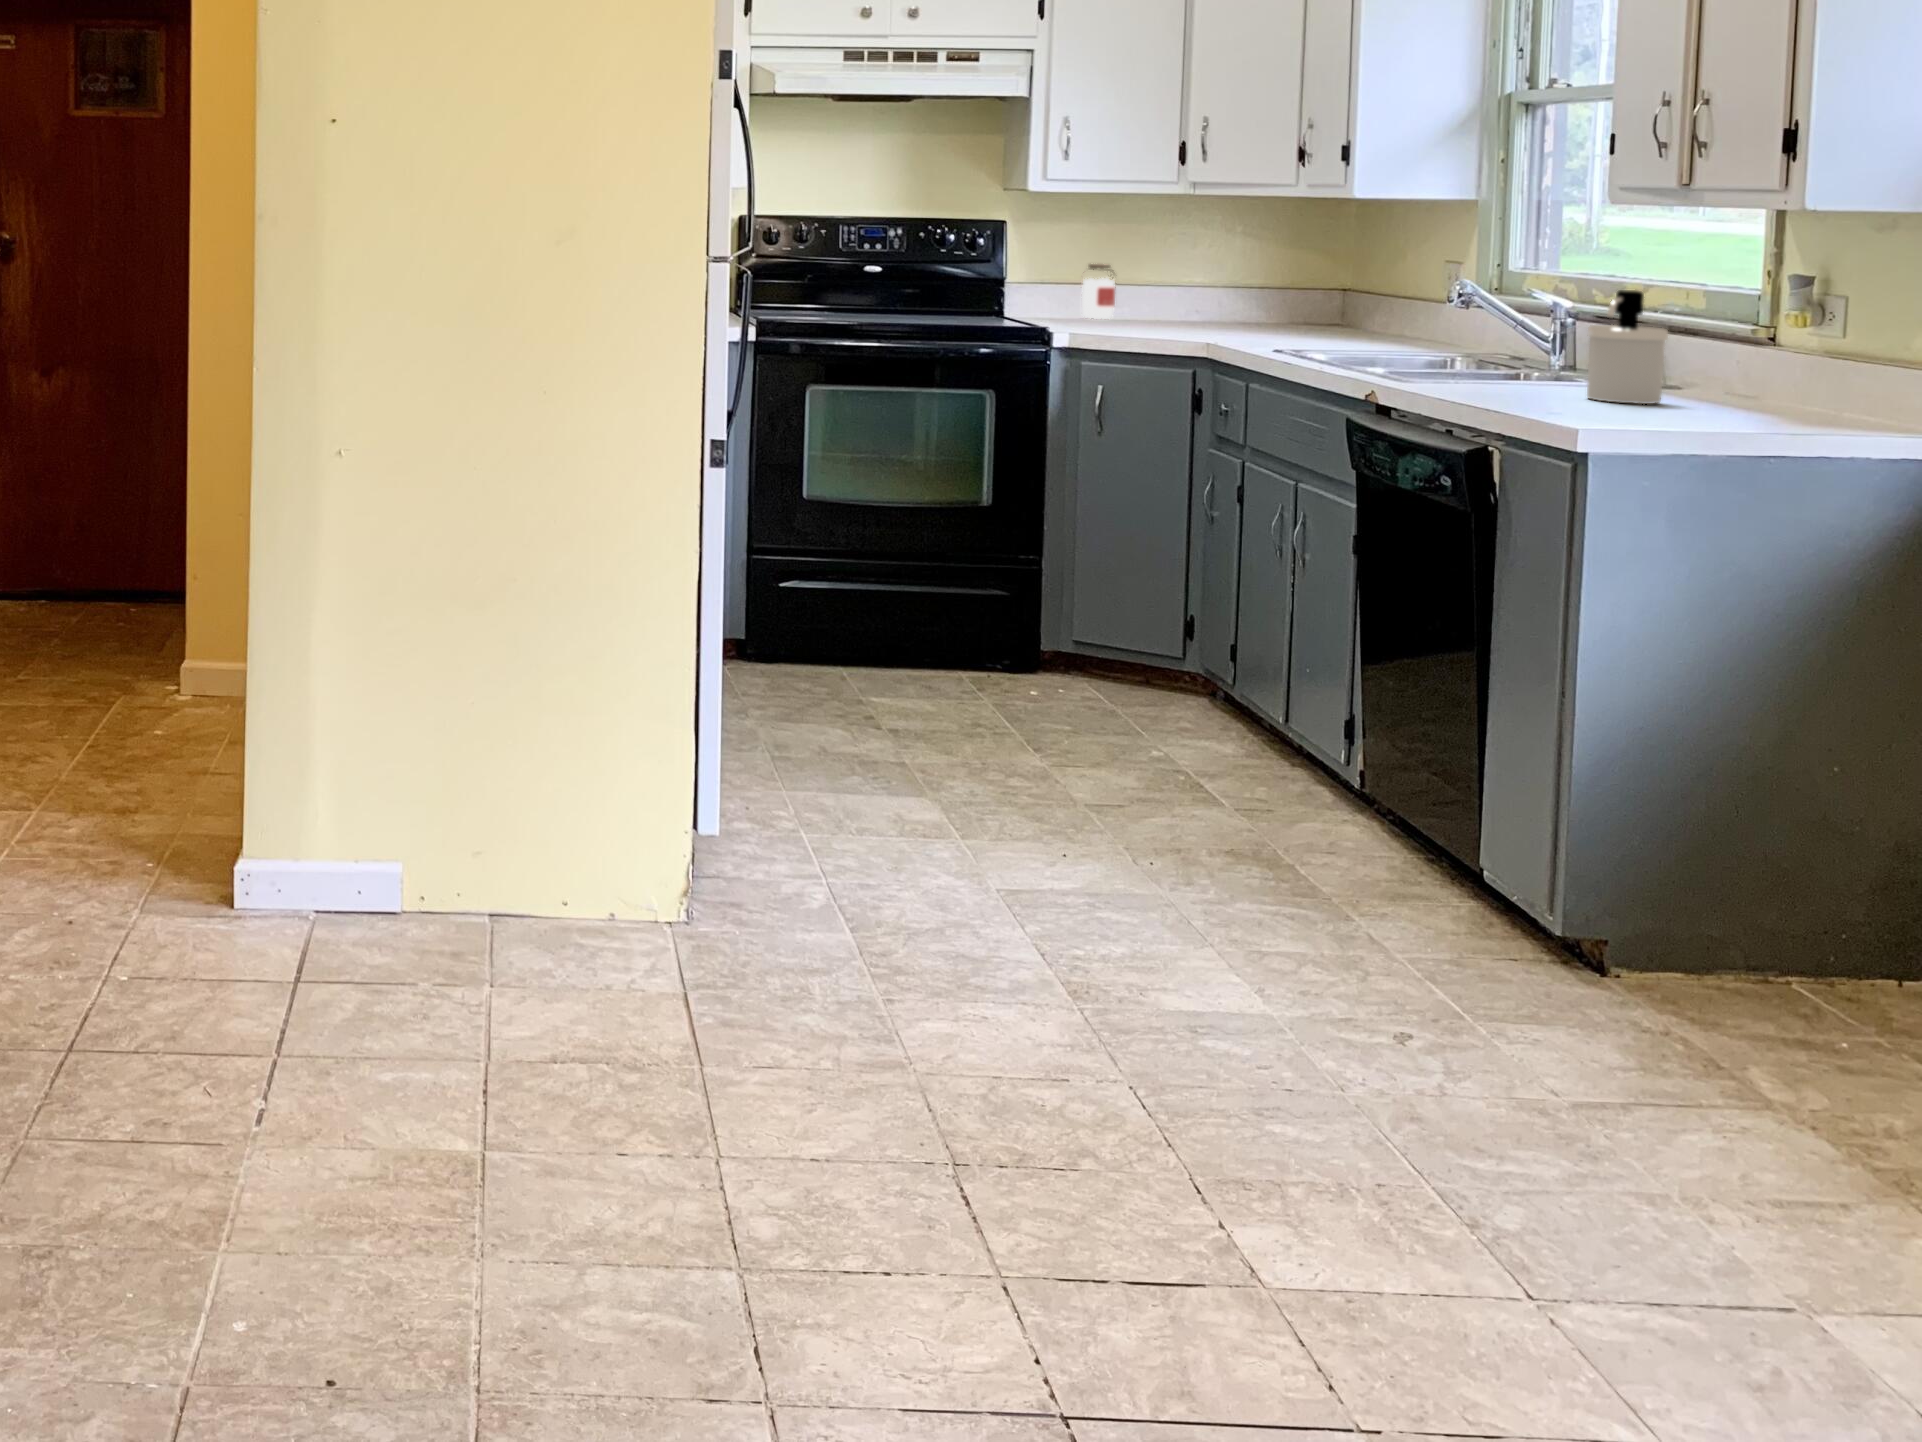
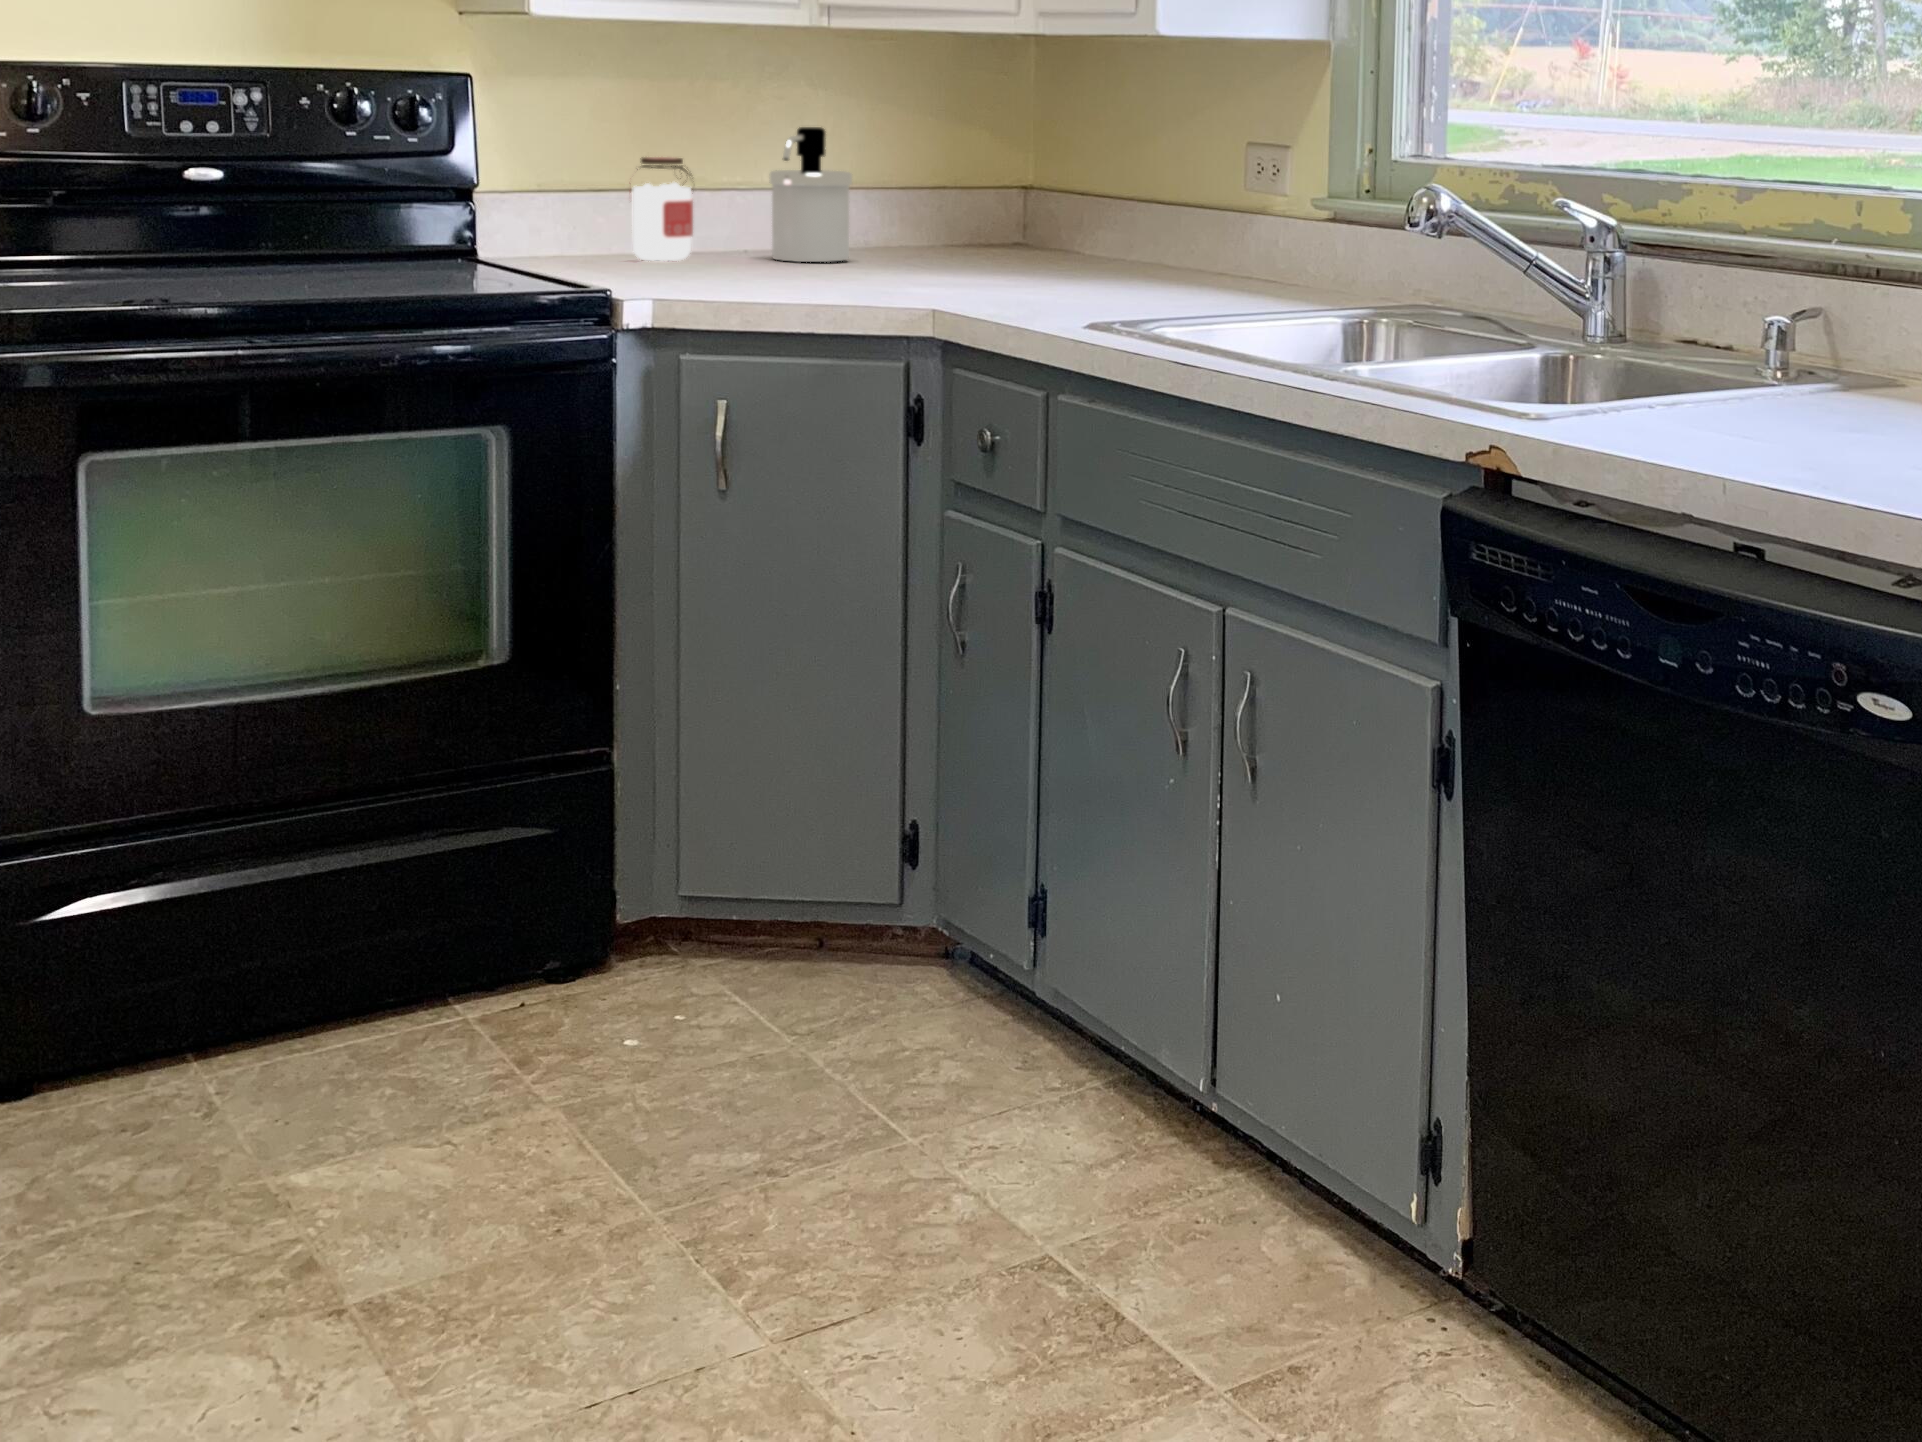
soap dispenser: present [1587,290,1668,404] -> present [770,127,852,262]

